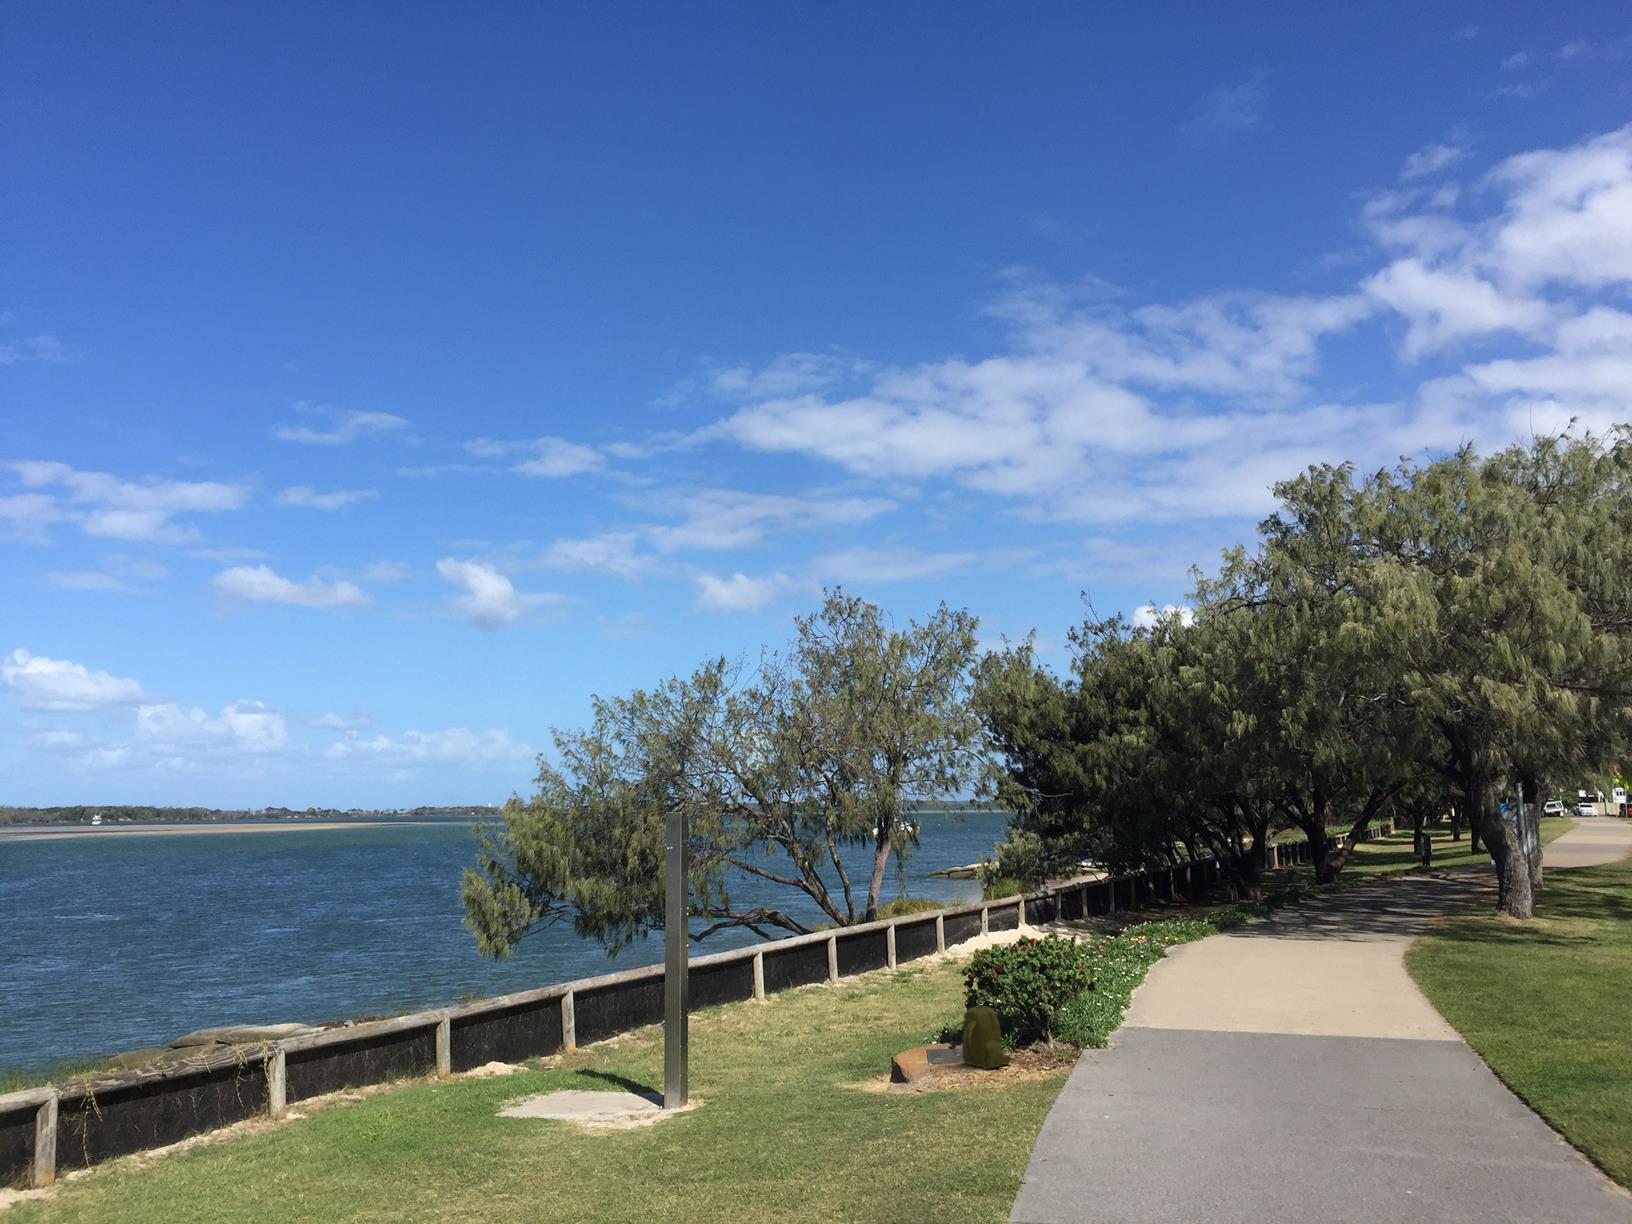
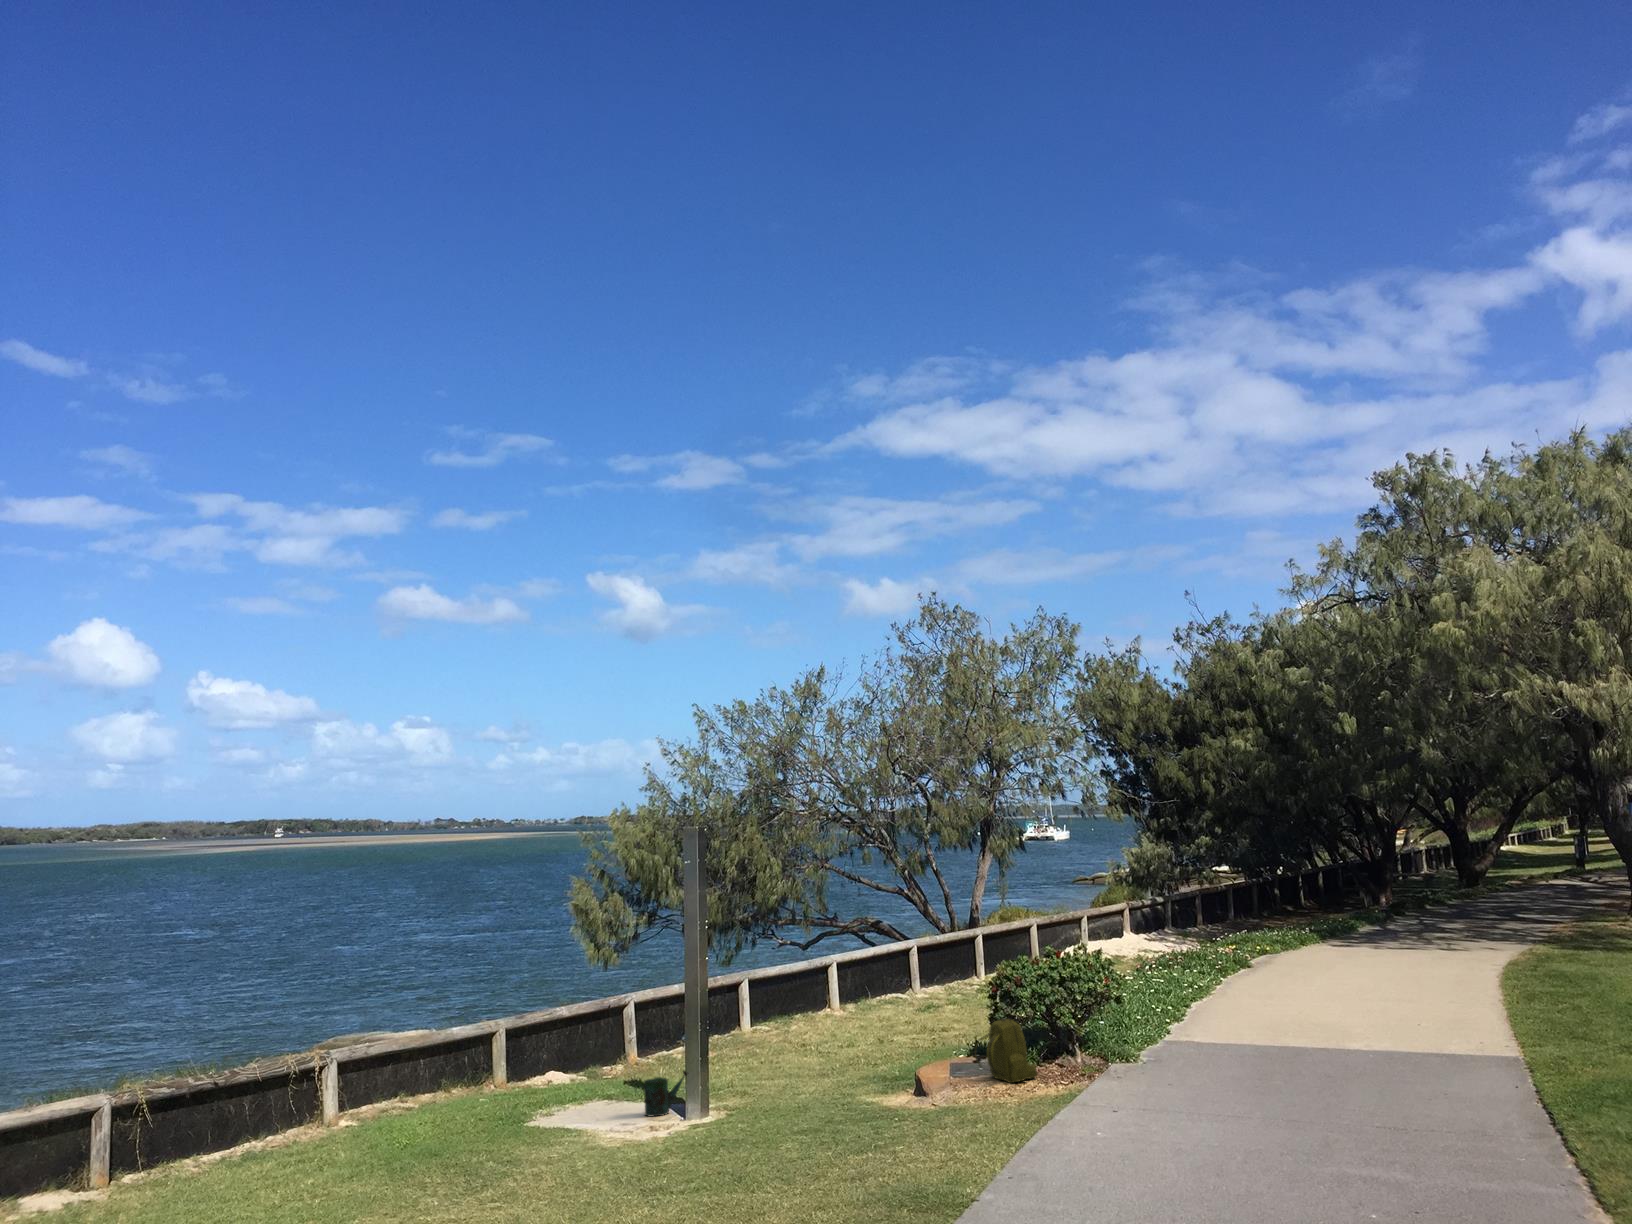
watering can: none [615,1058,669,1105] -> present [638,1071,687,1117]

